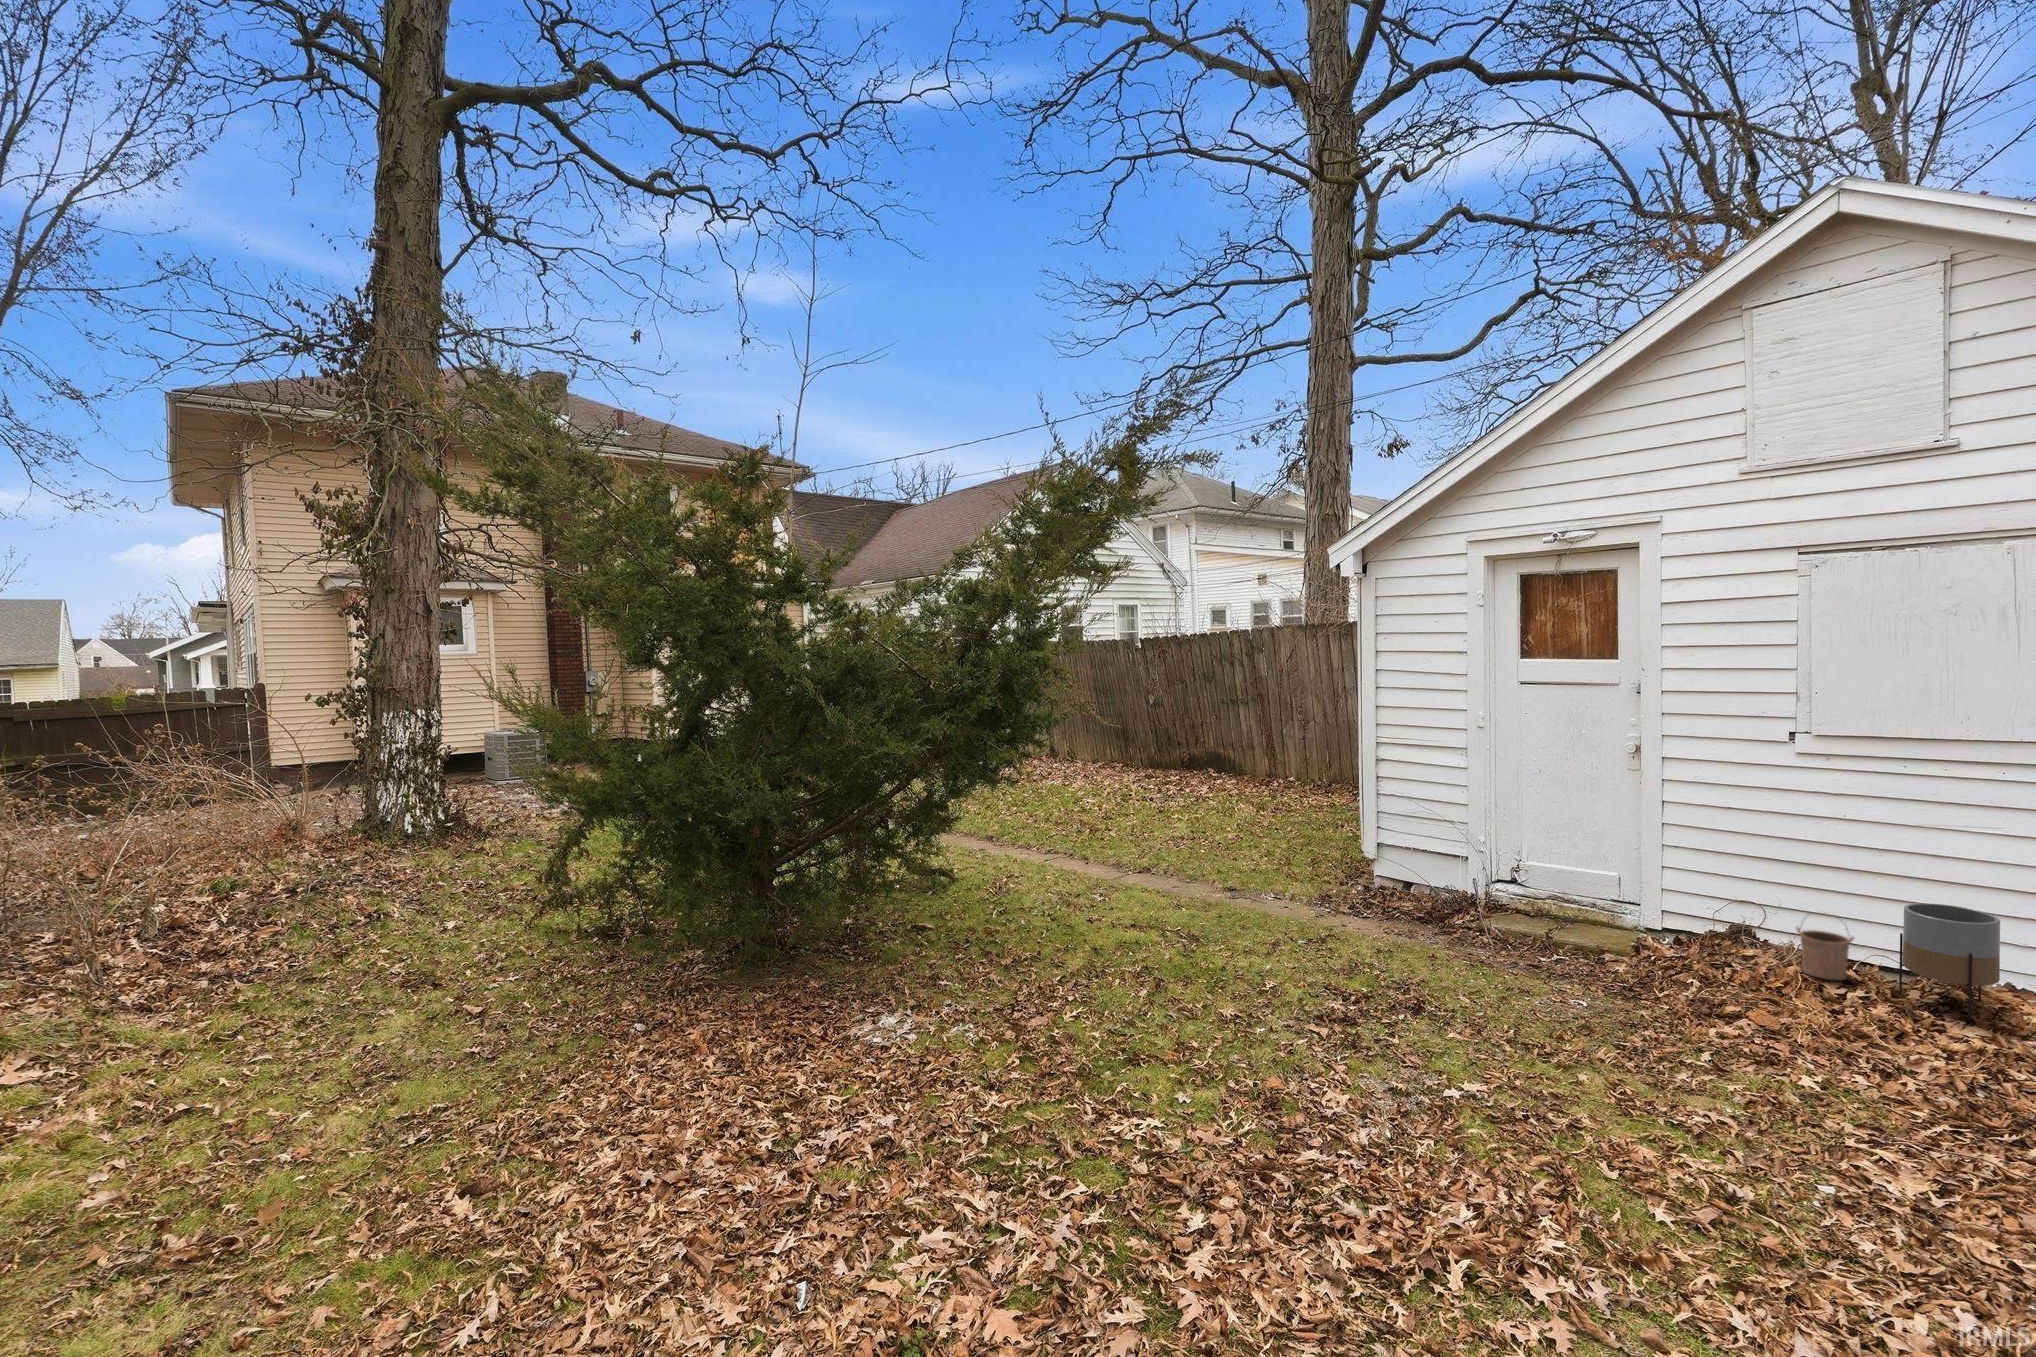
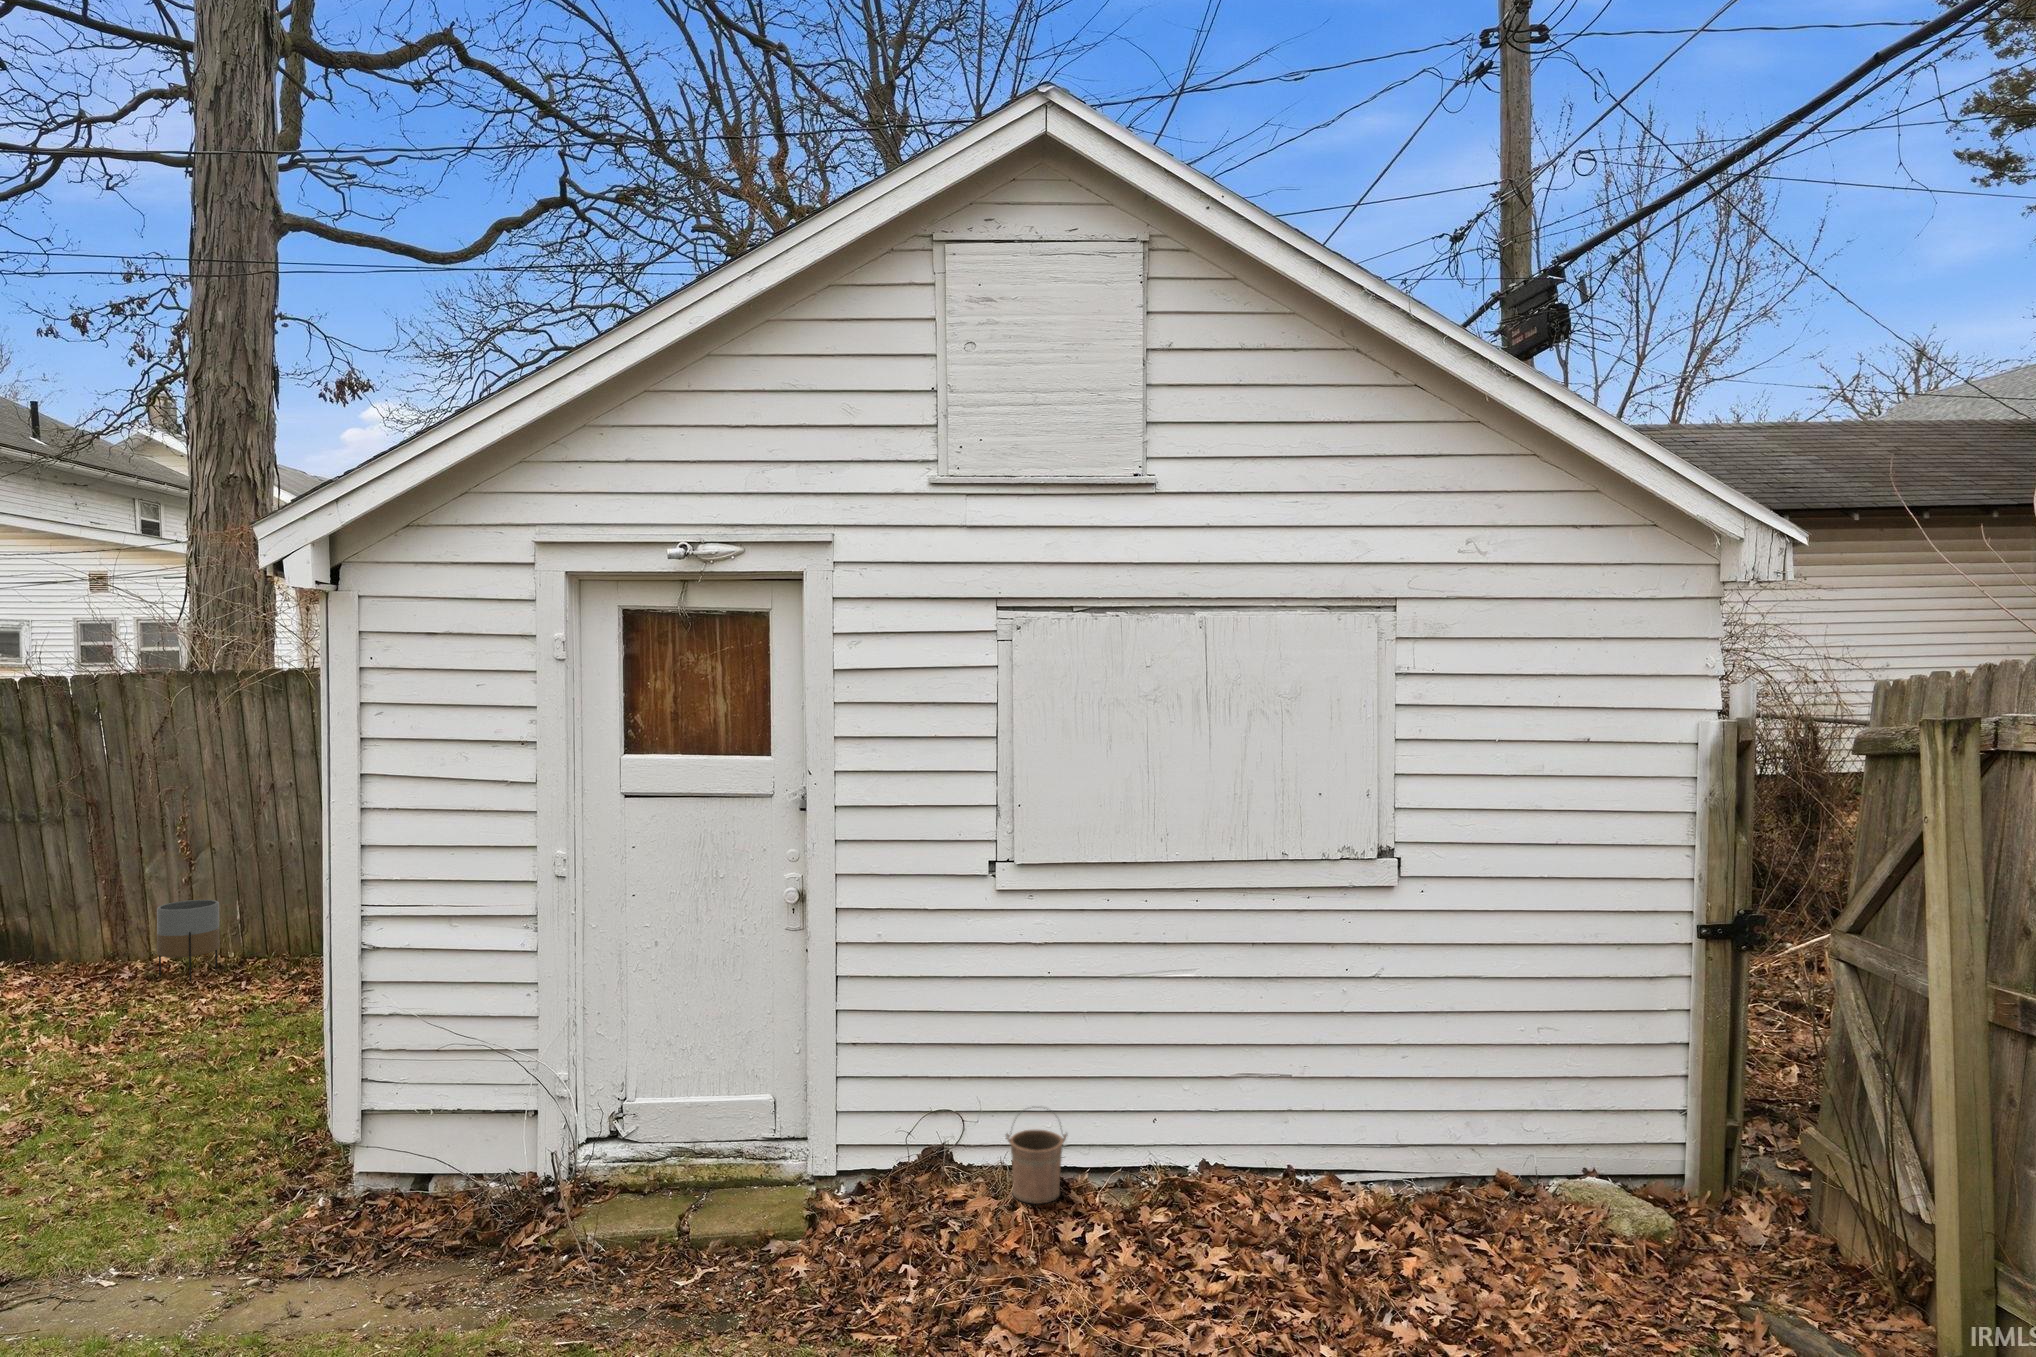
planter: present [1899,903,2000,1020] -> present [157,900,220,982]

